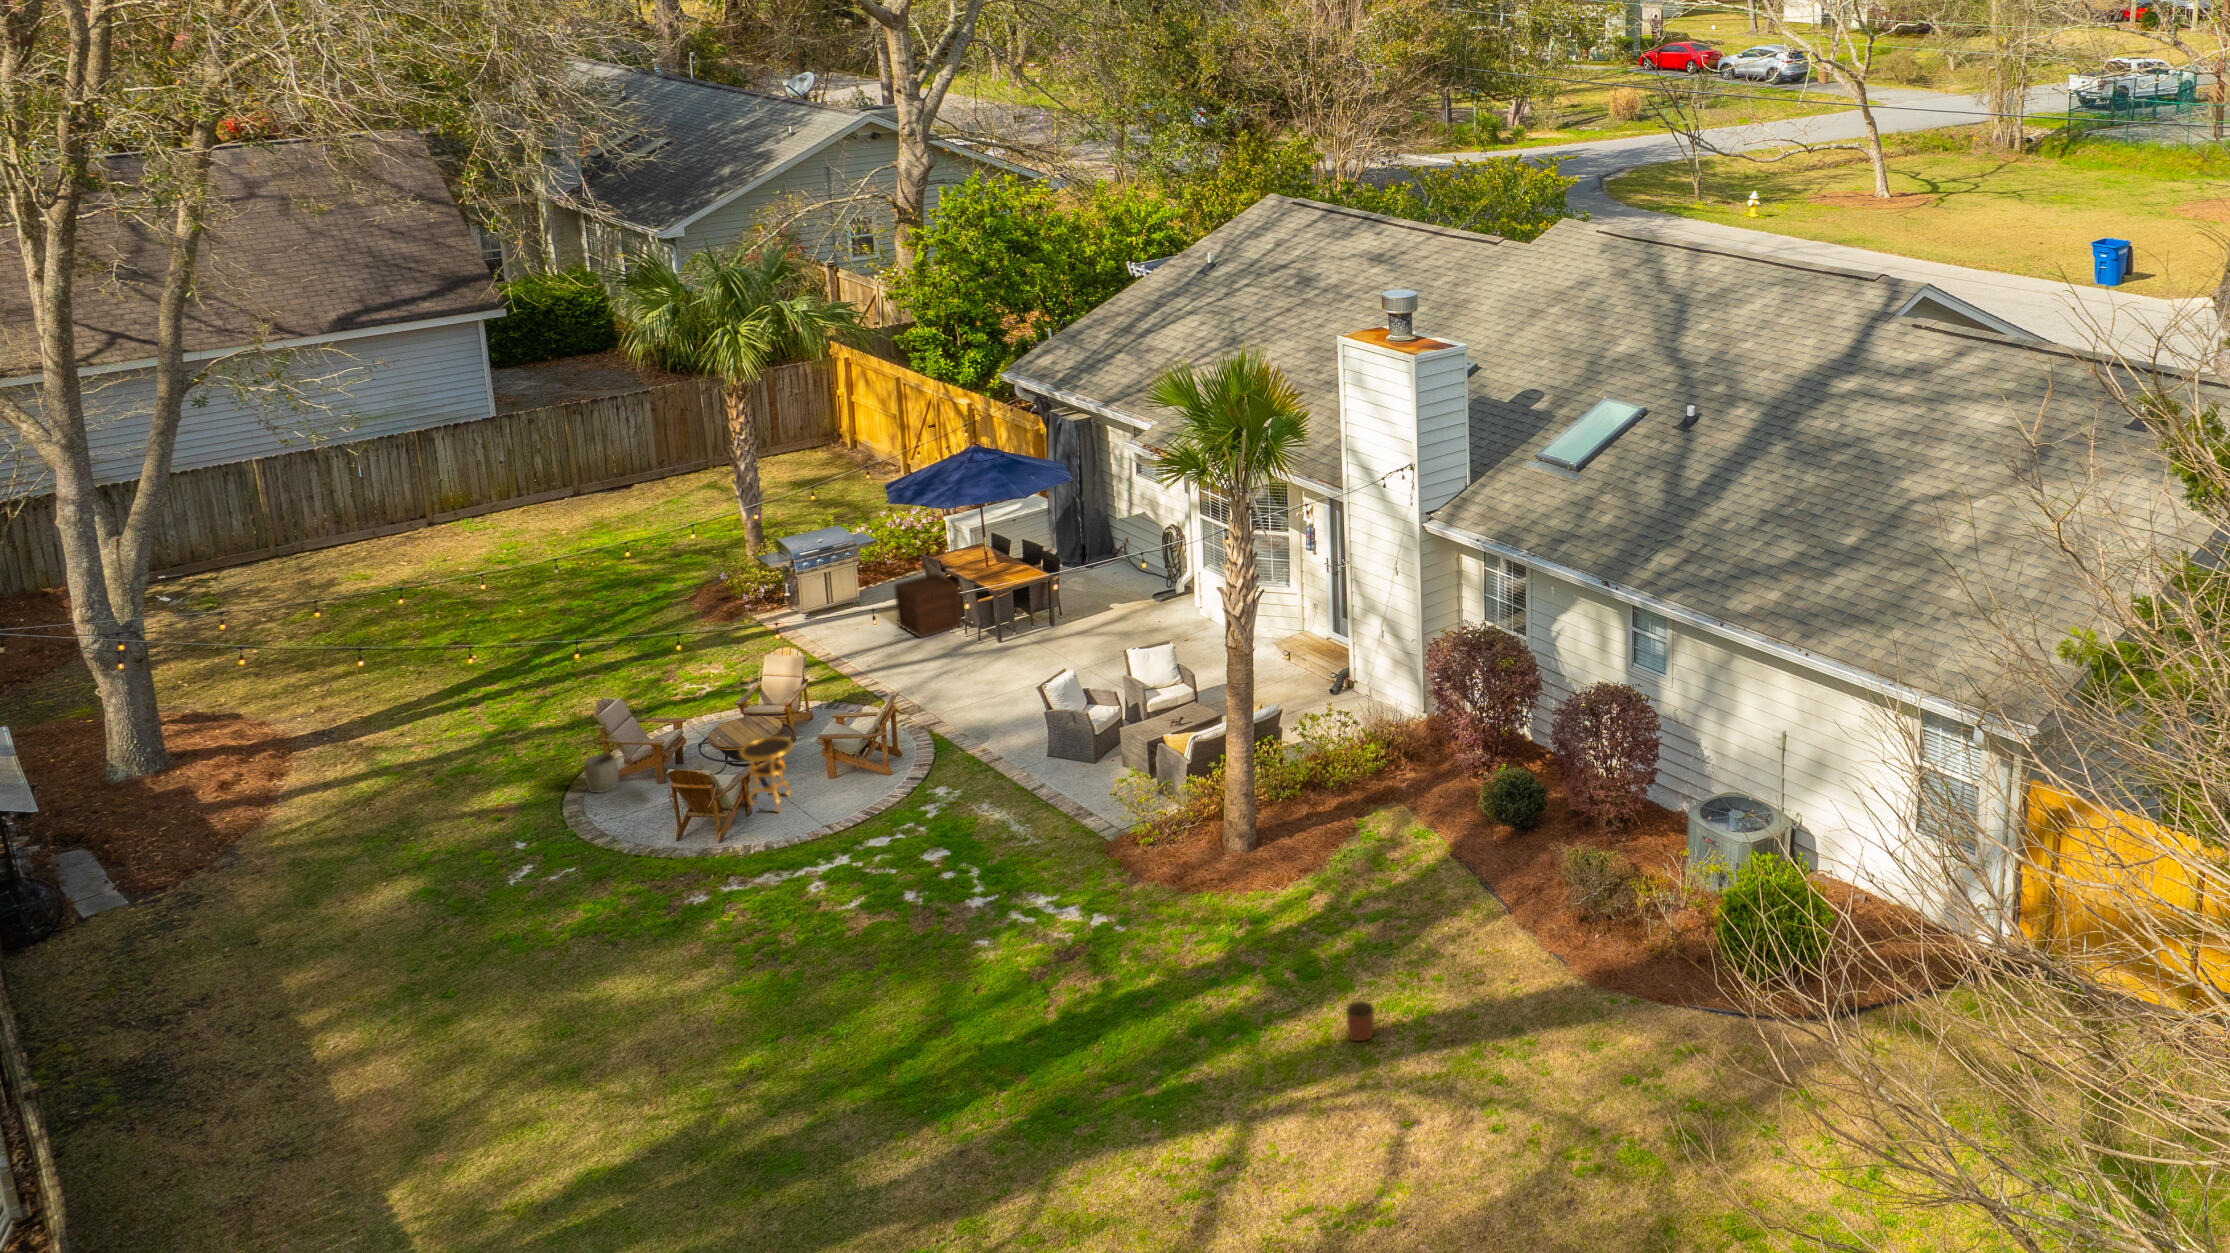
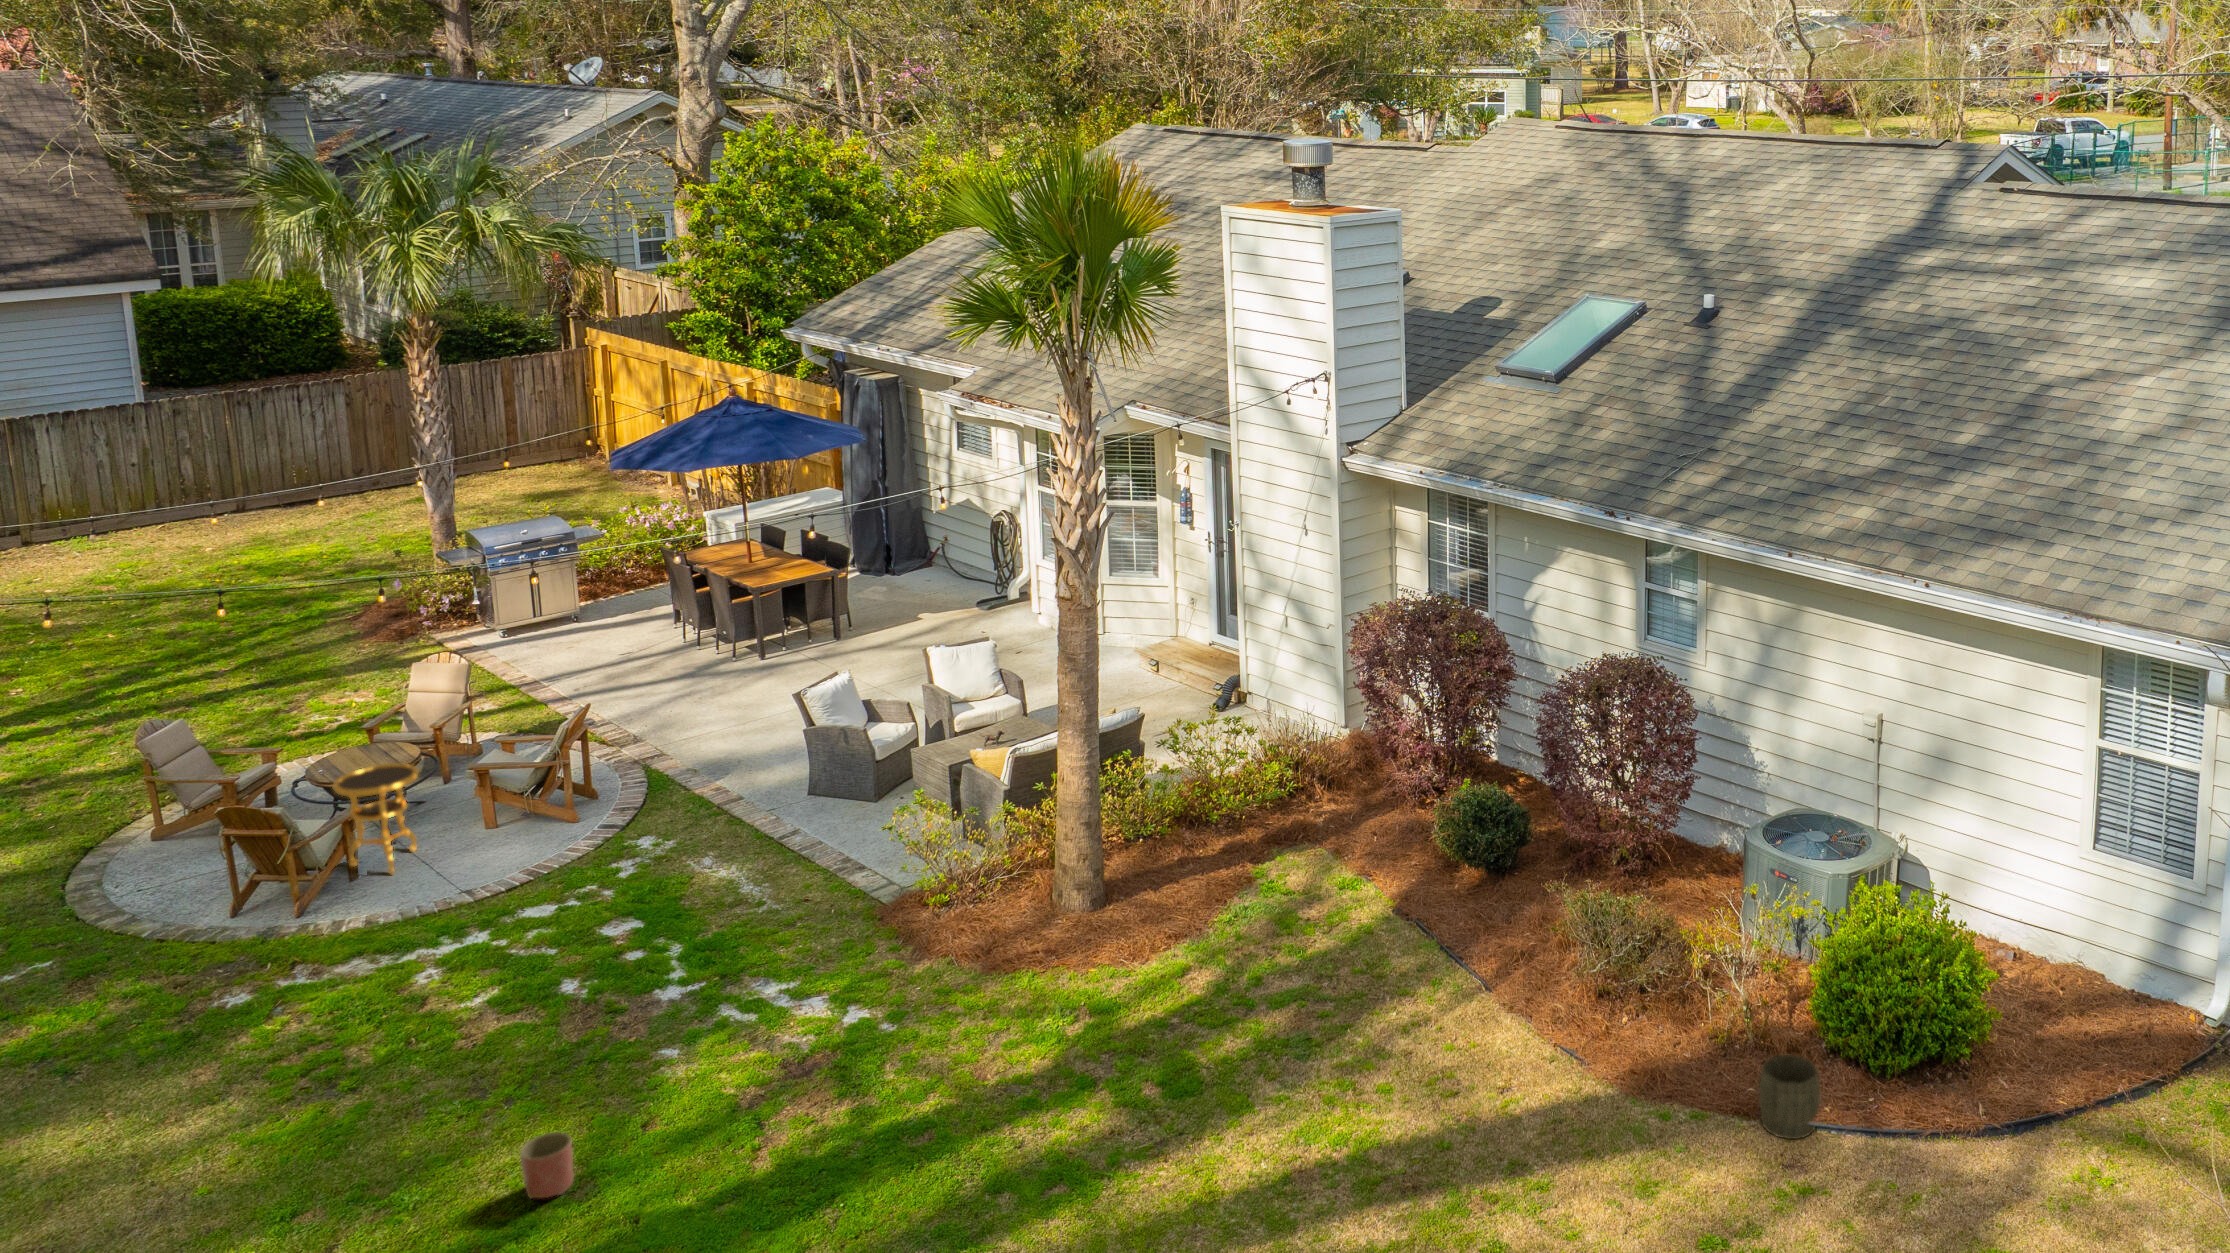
wooden crate: present [894,573,962,638] -> none [621,571,716,655]
woven basket: present [584,753,619,793] -> present [1759,1055,1820,1139]
planter: present [1346,1001,1374,1041] -> present [520,1132,573,1198]

